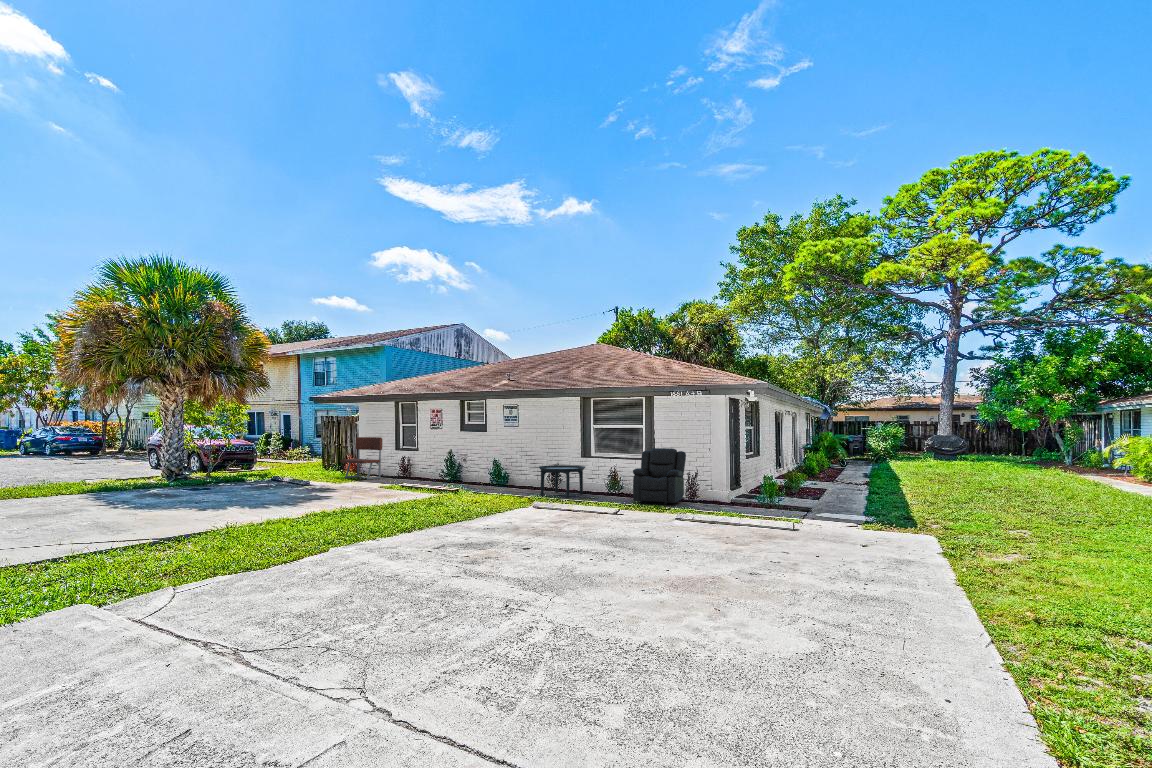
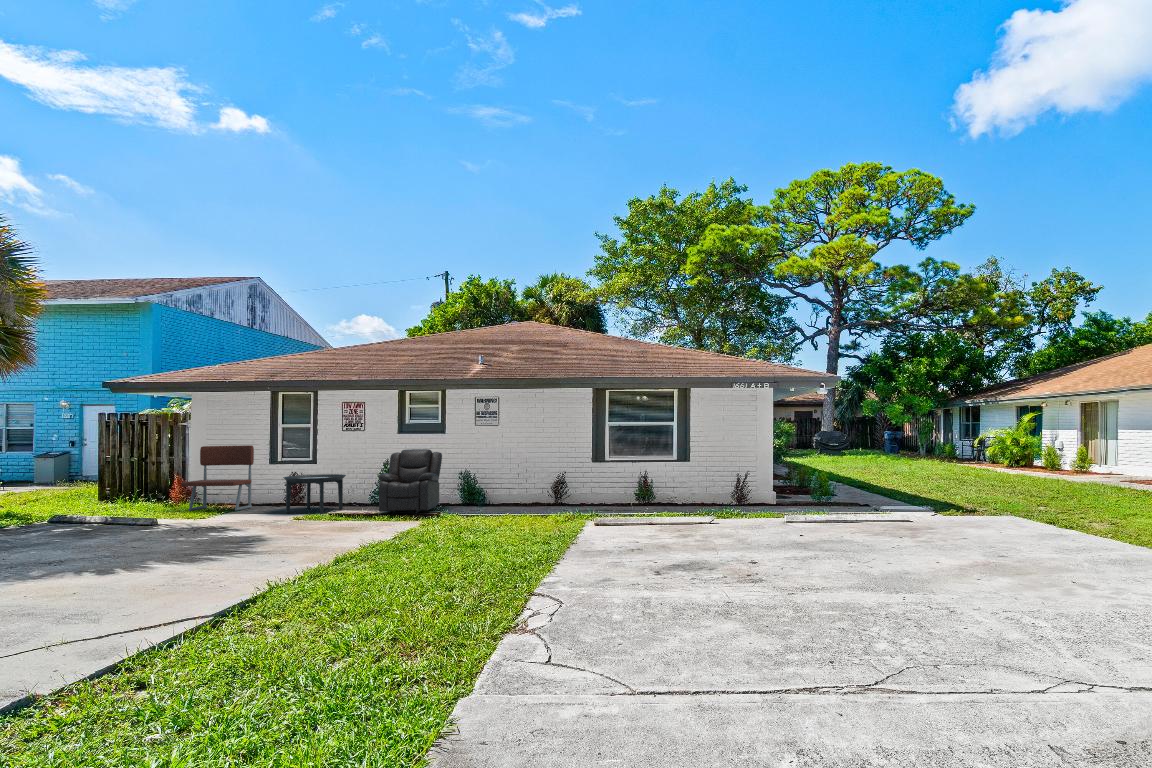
chair: present [633,448,686,505] -> present [379,449,442,514]
round table: present [539,465,585,498] -> present [283,474,346,513]

